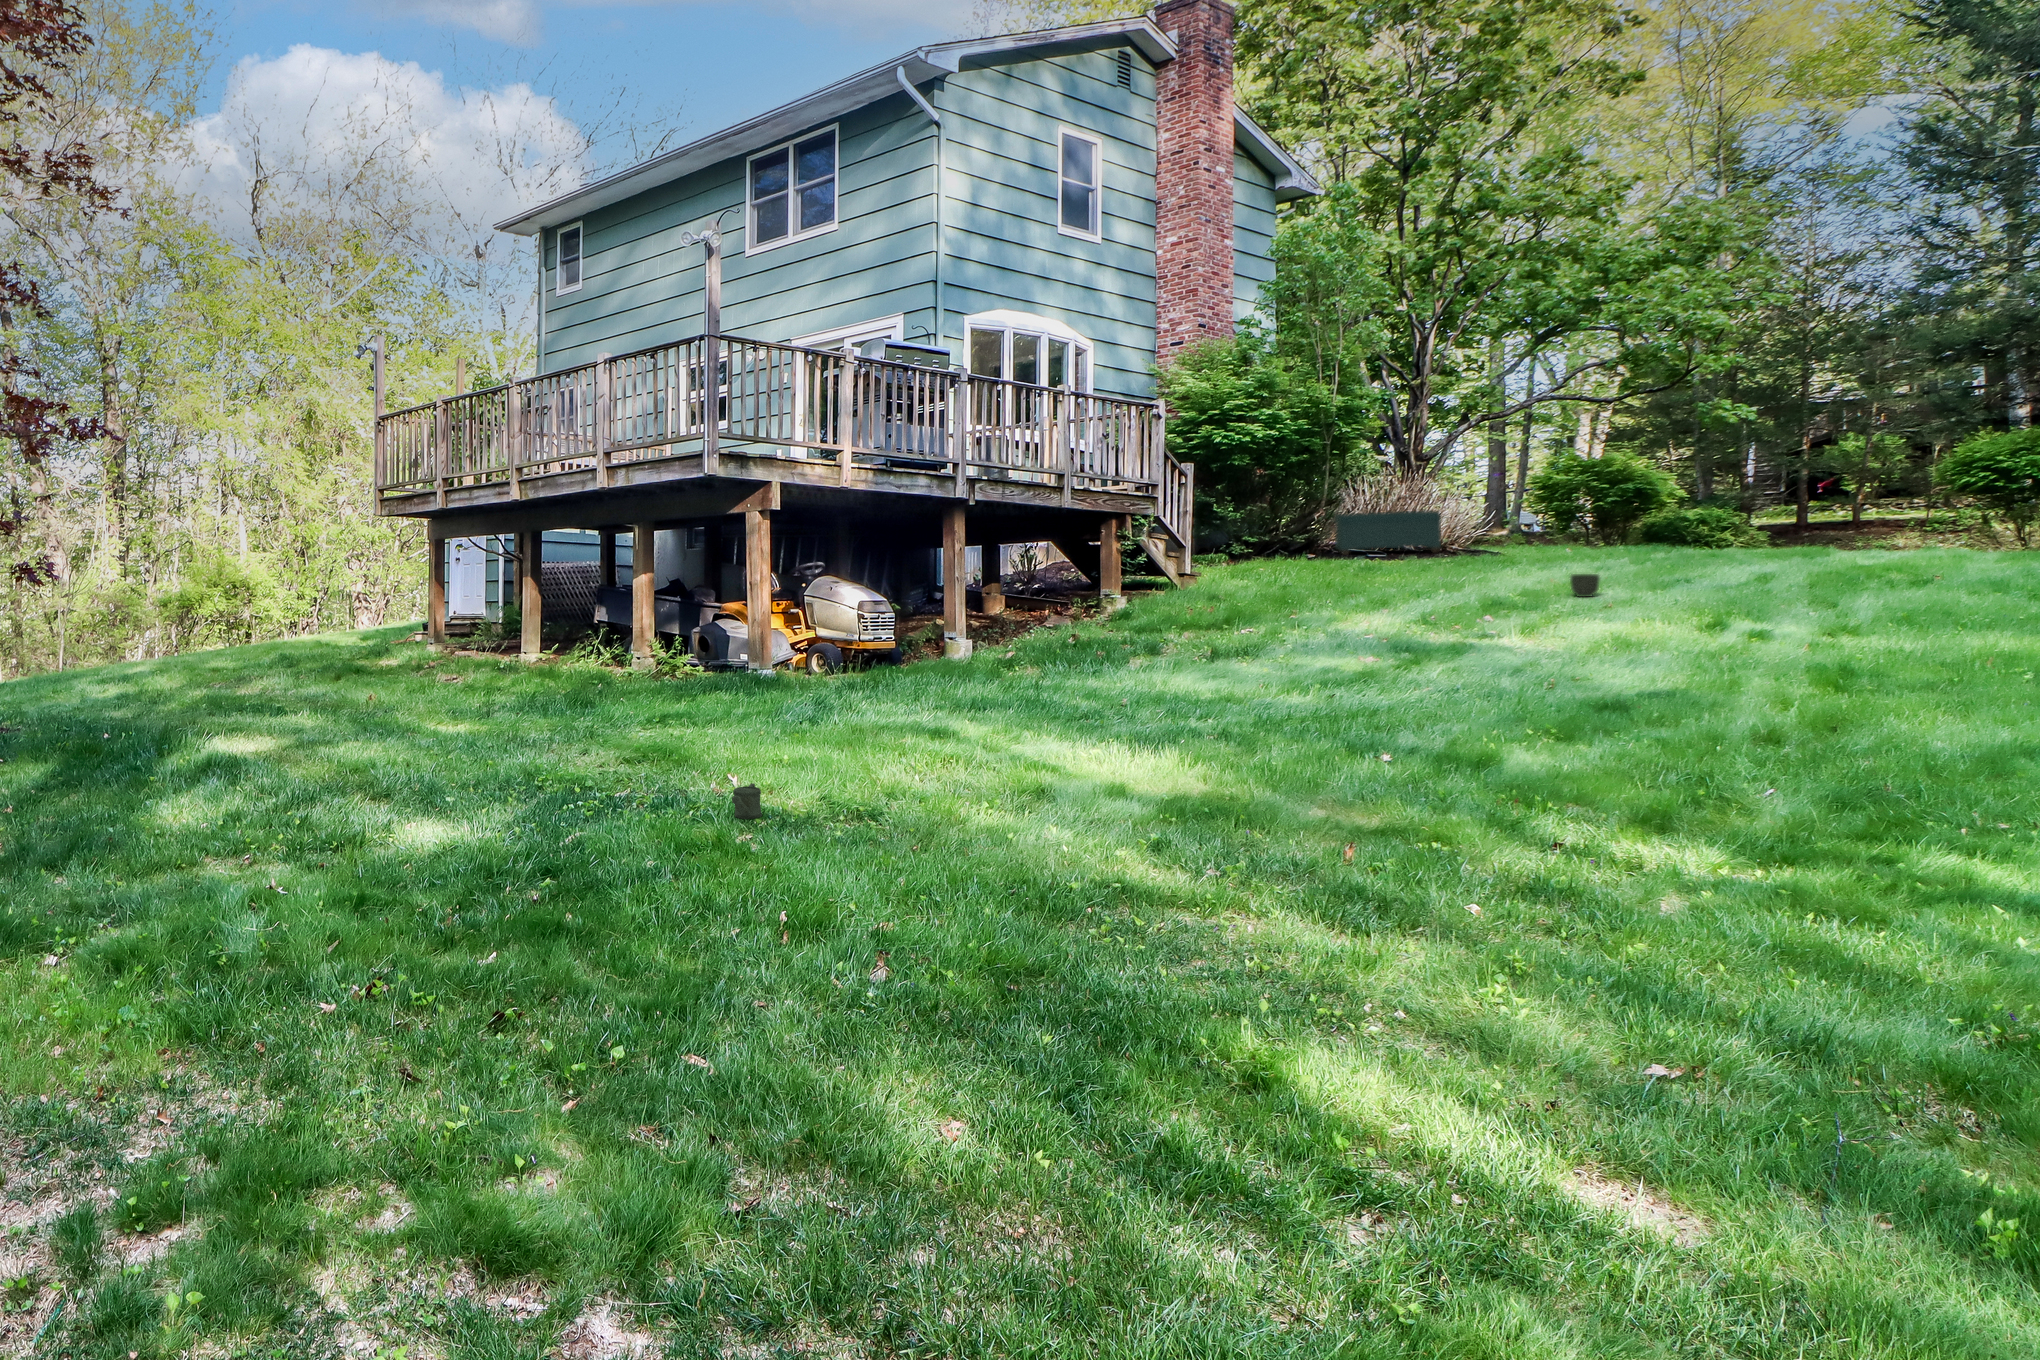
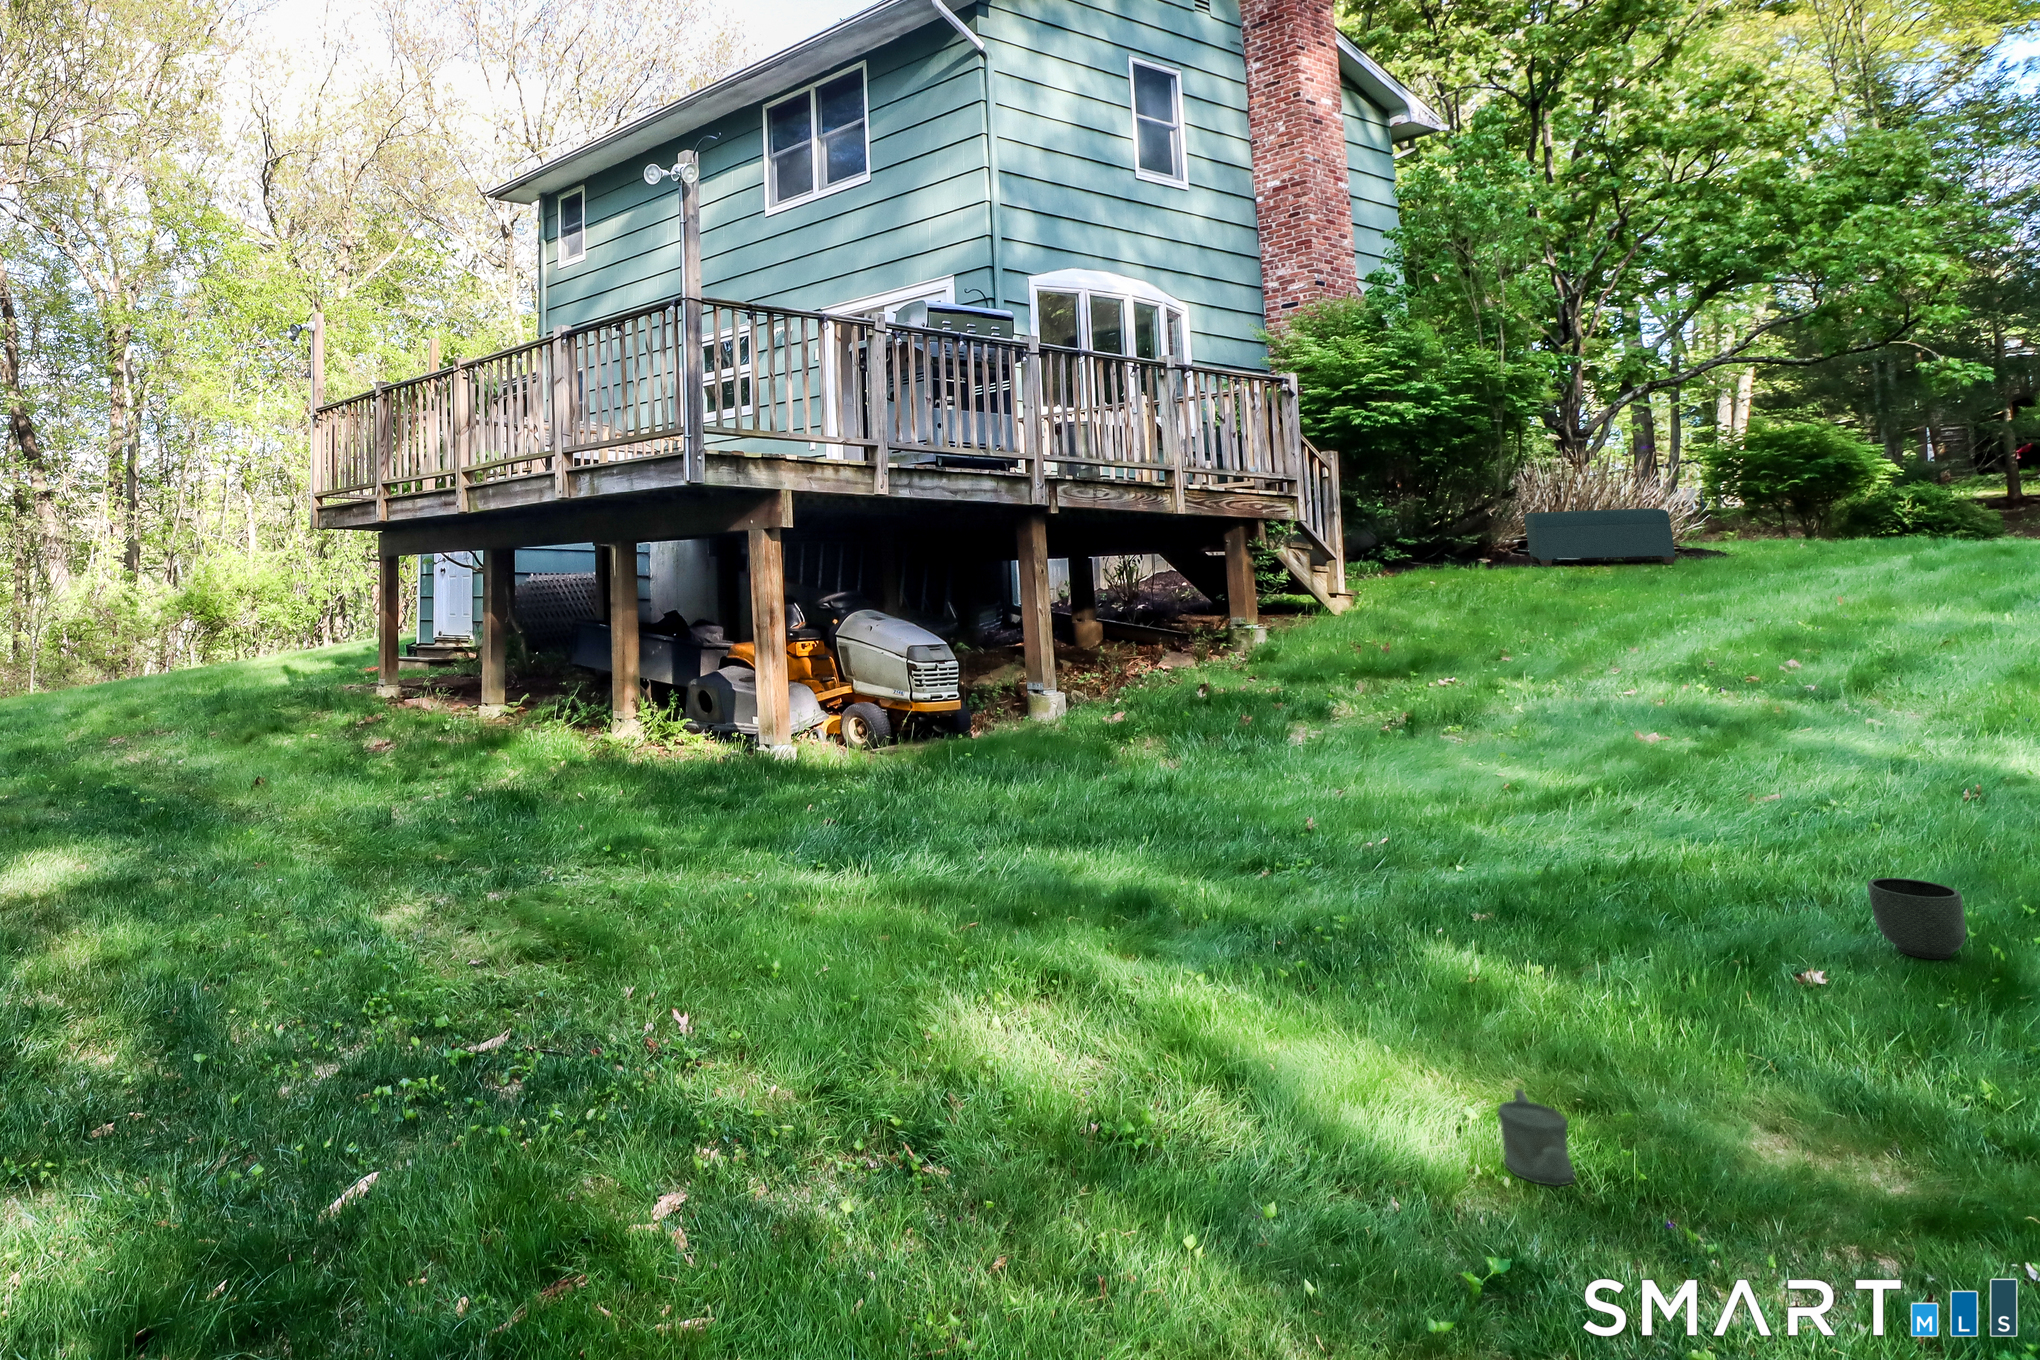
planter: present [1570,574,1600,597] -> present [1868,878,1966,959]
watering can: present [732,783,762,819] -> present [1497,1089,1576,1186]

